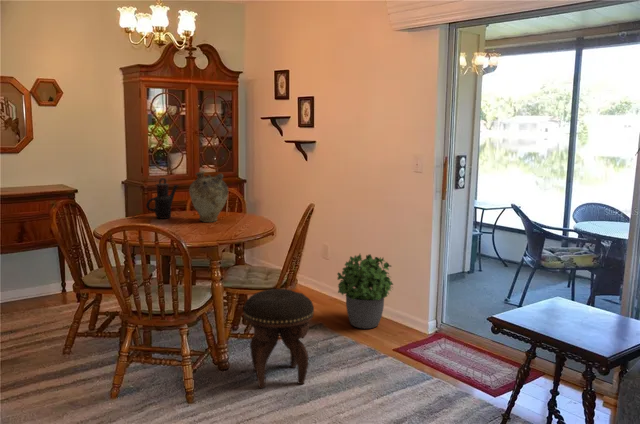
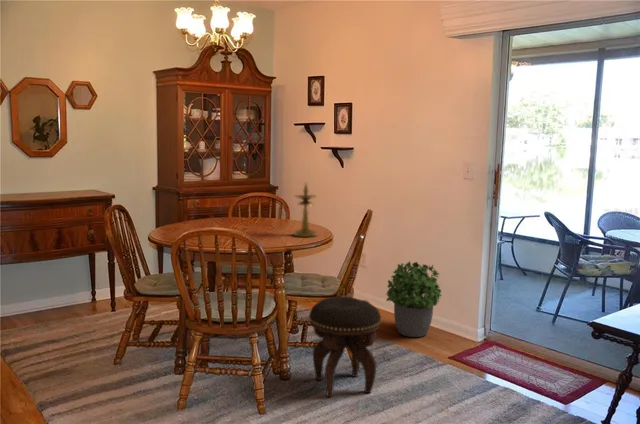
vase: present [189,172,228,222] -> none [244,178,283,229]
candlestick: none [234,176,256,230] -> present [295,185,315,237]
teapot: present [146,178,178,219] -> none [198,184,230,225]

